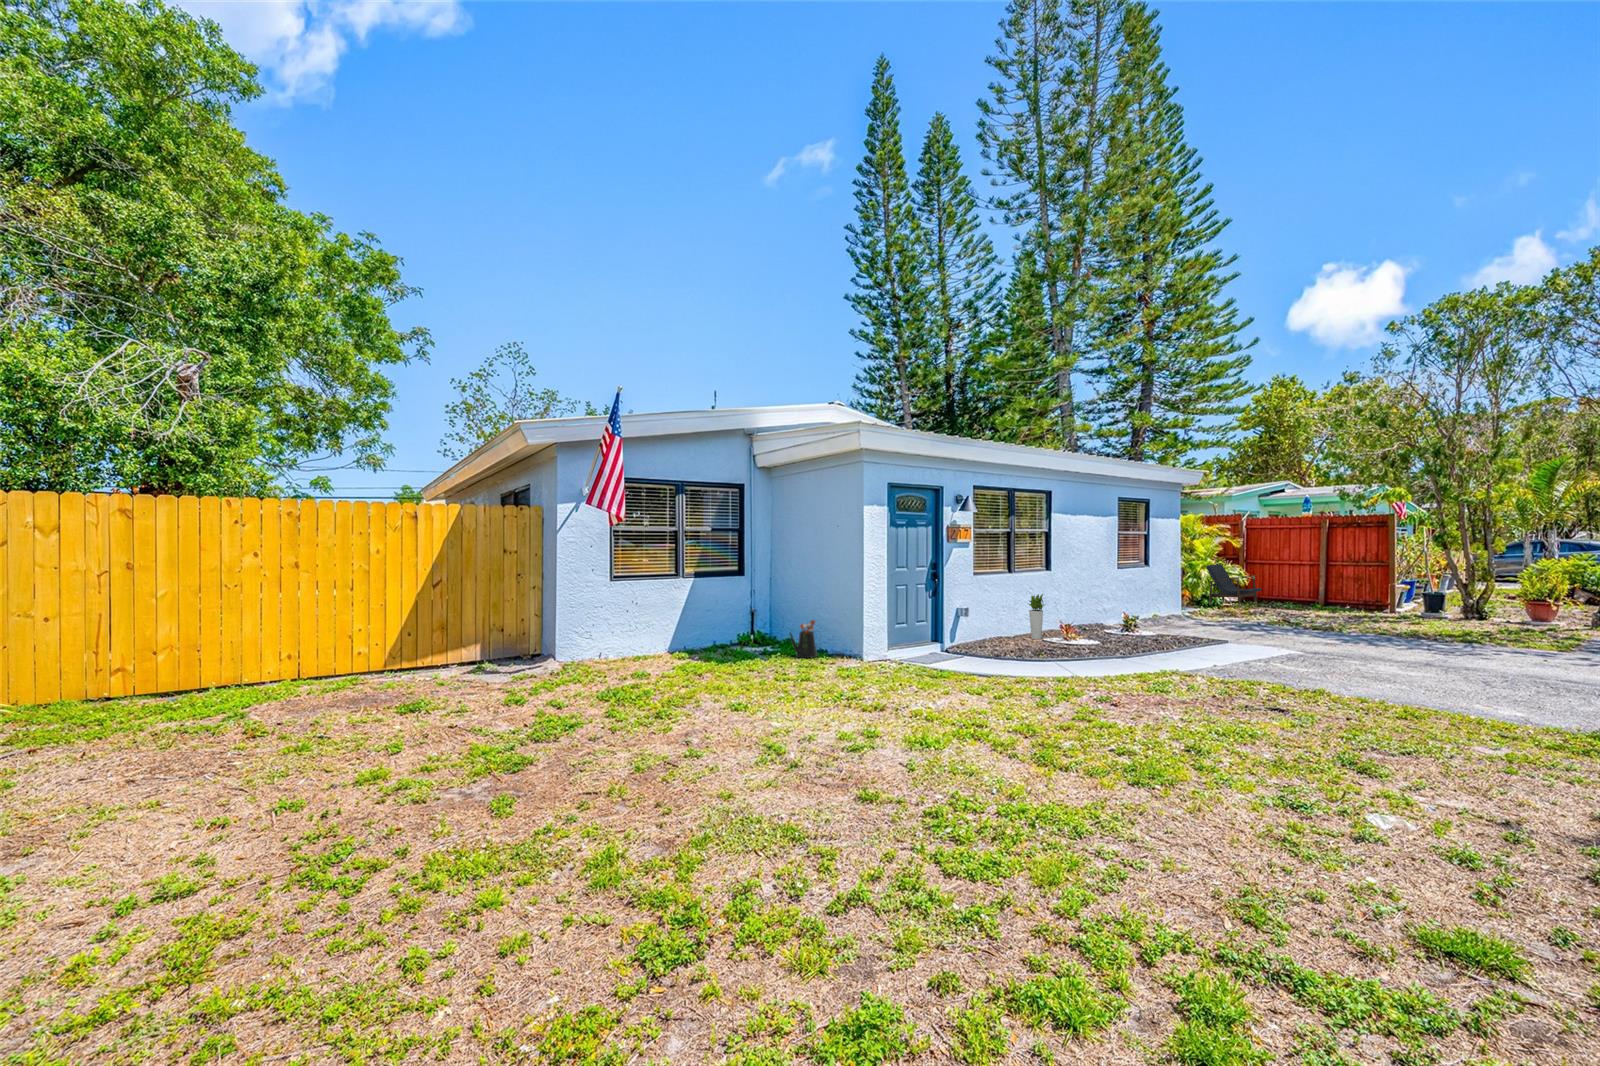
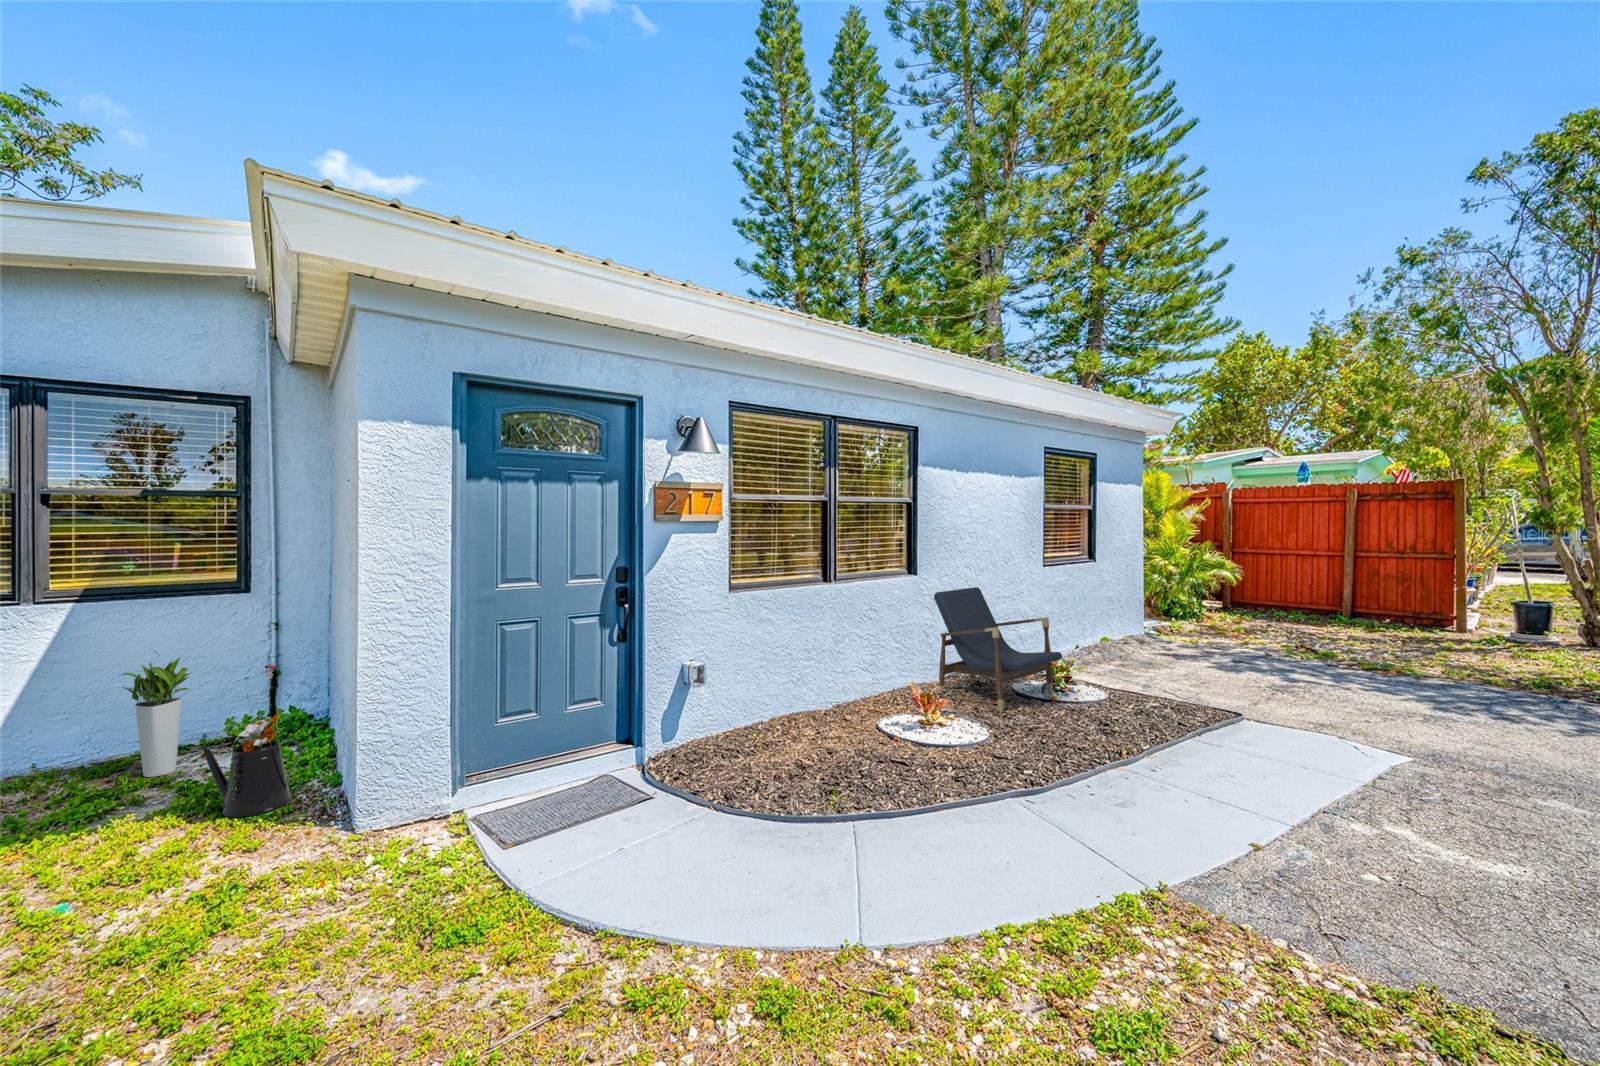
lounge chair: present [1206,564,1262,608] -> present [934,587,1062,712]
planter: present [1029,594,1045,639] -> present [123,658,193,777]

